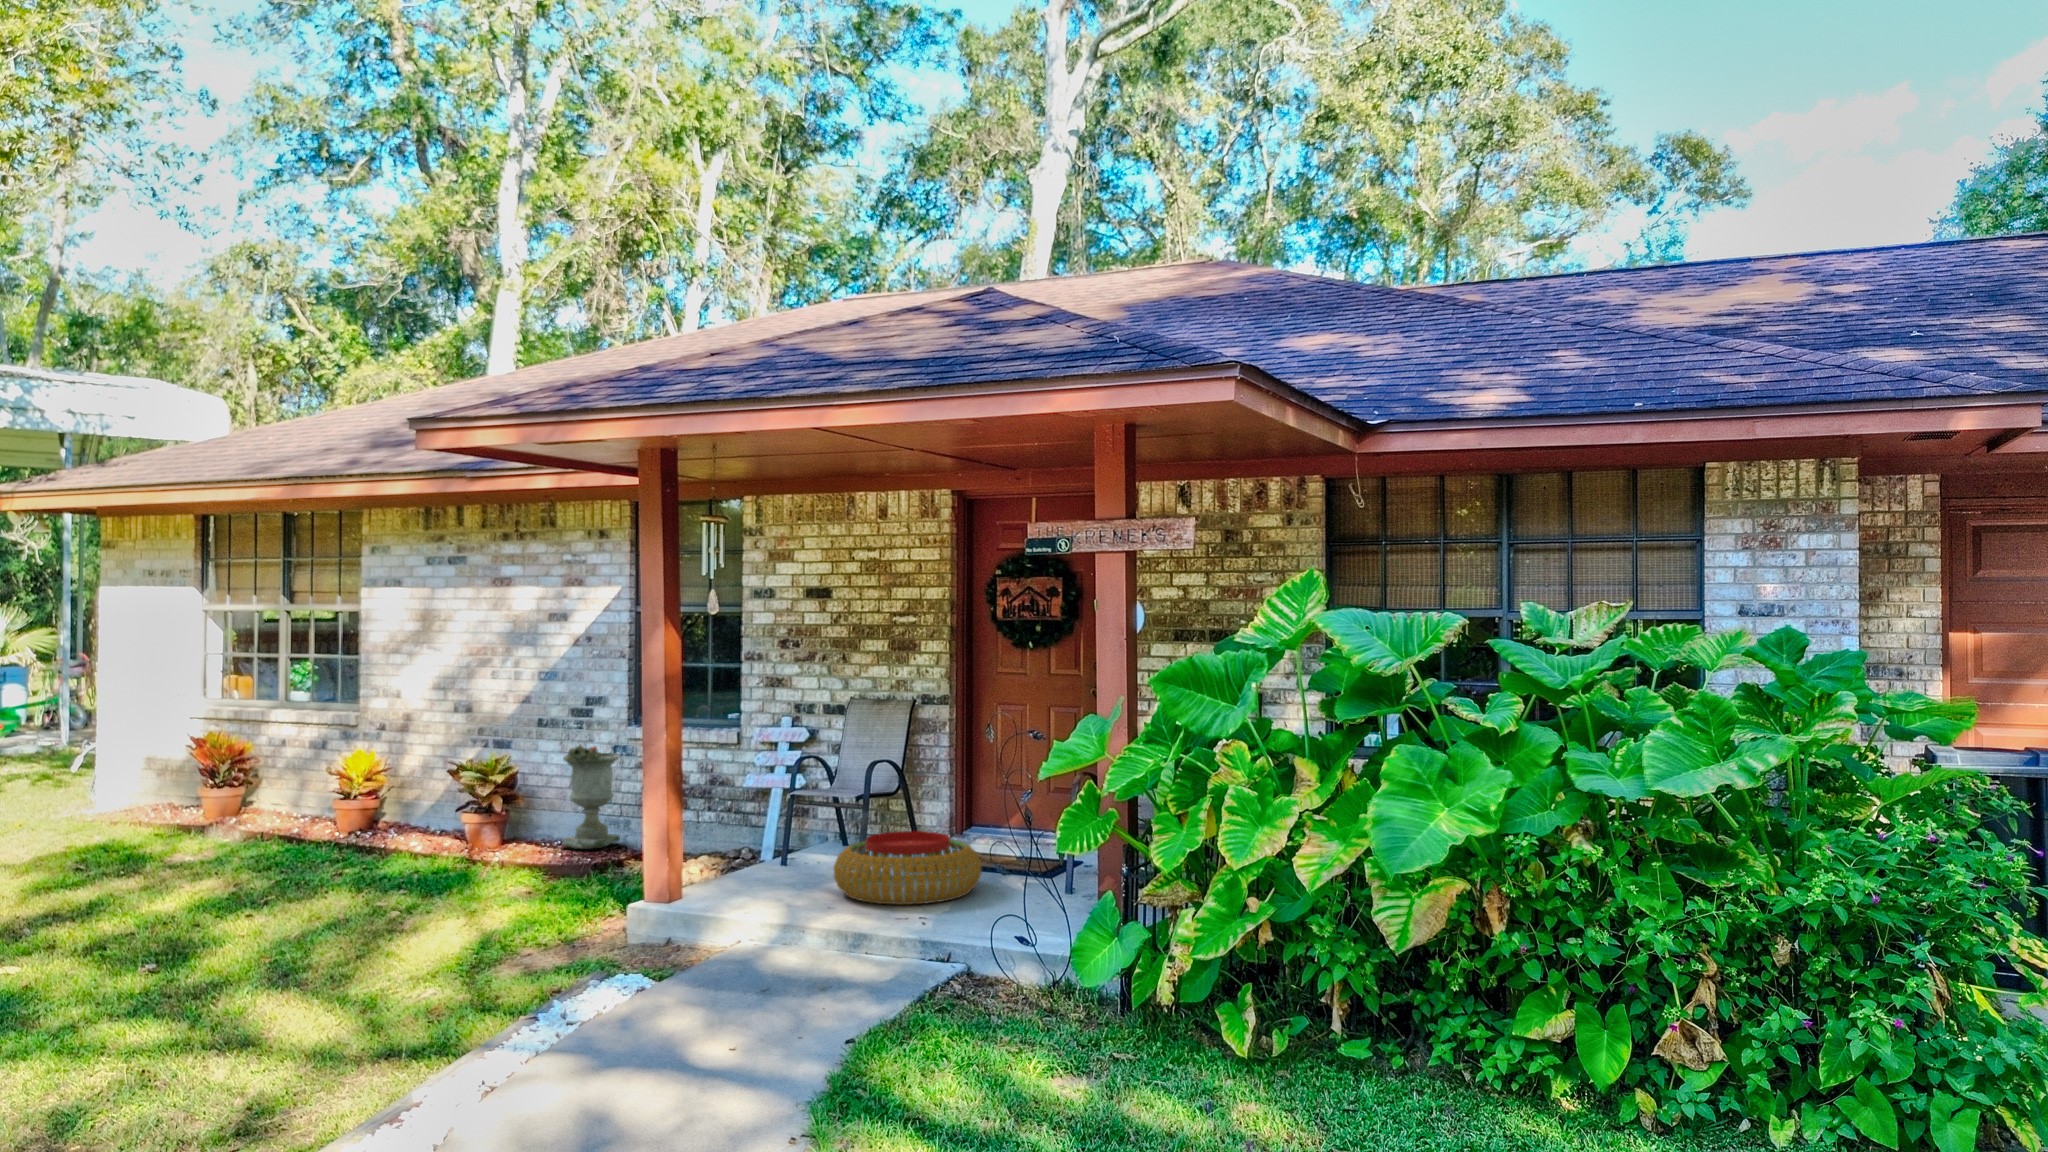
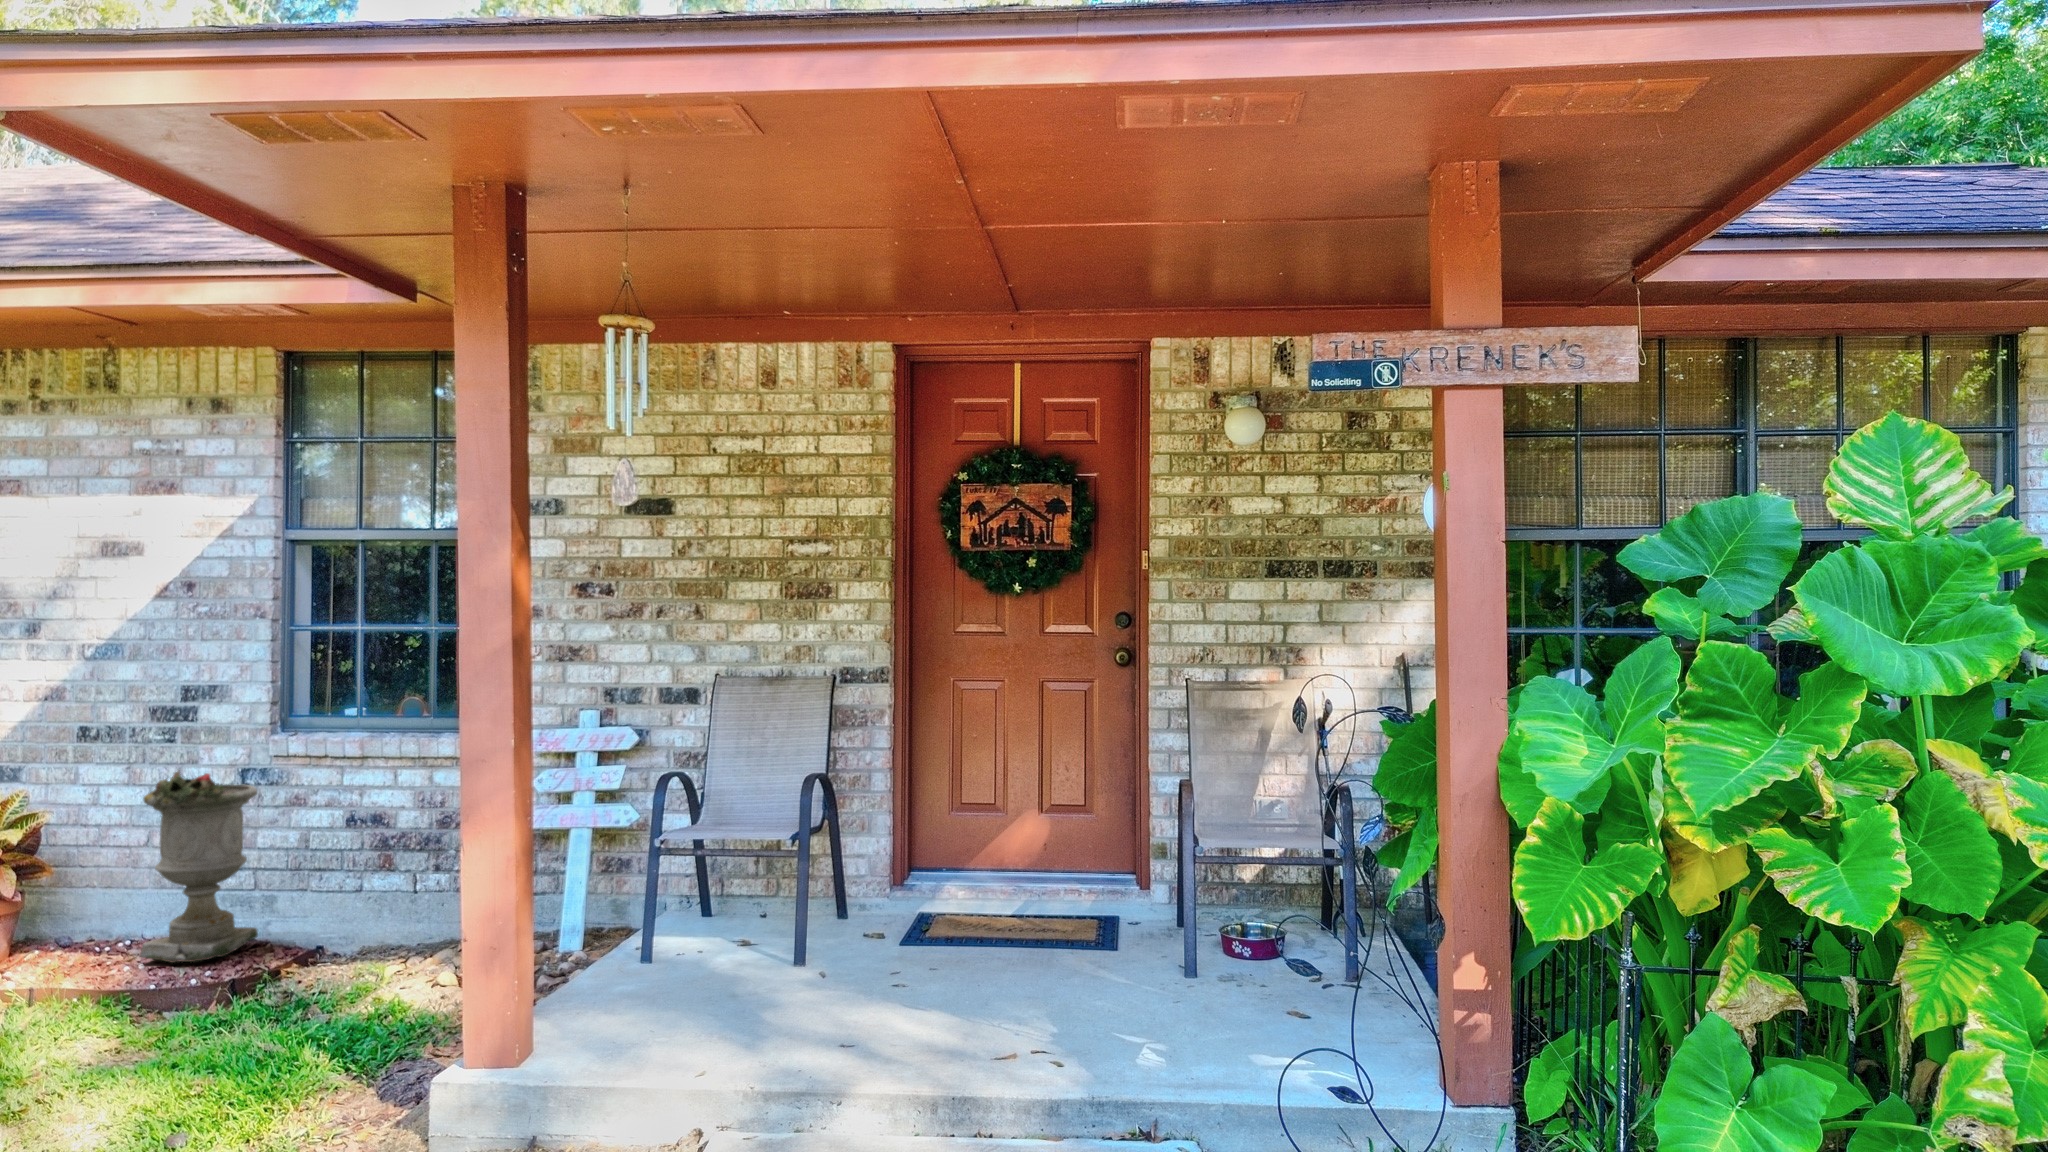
pouf: present [834,831,981,905] -> none [830,906,1102,1064]

